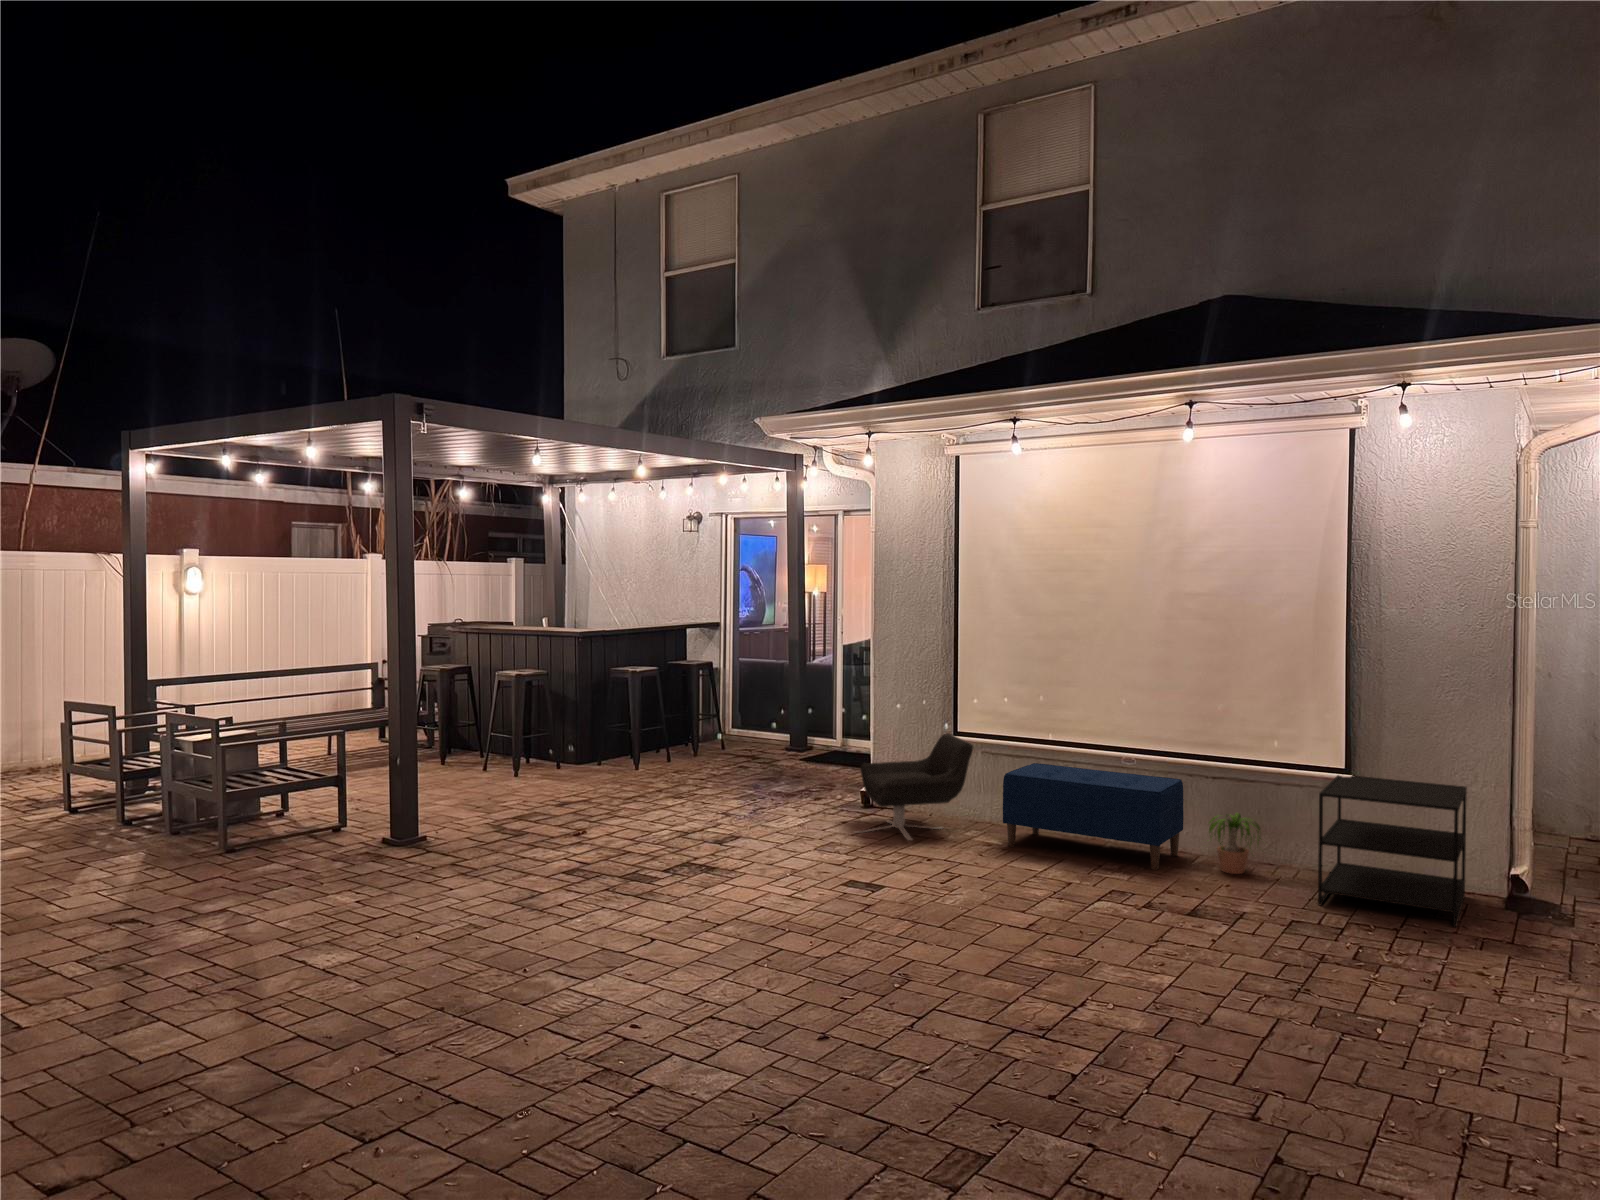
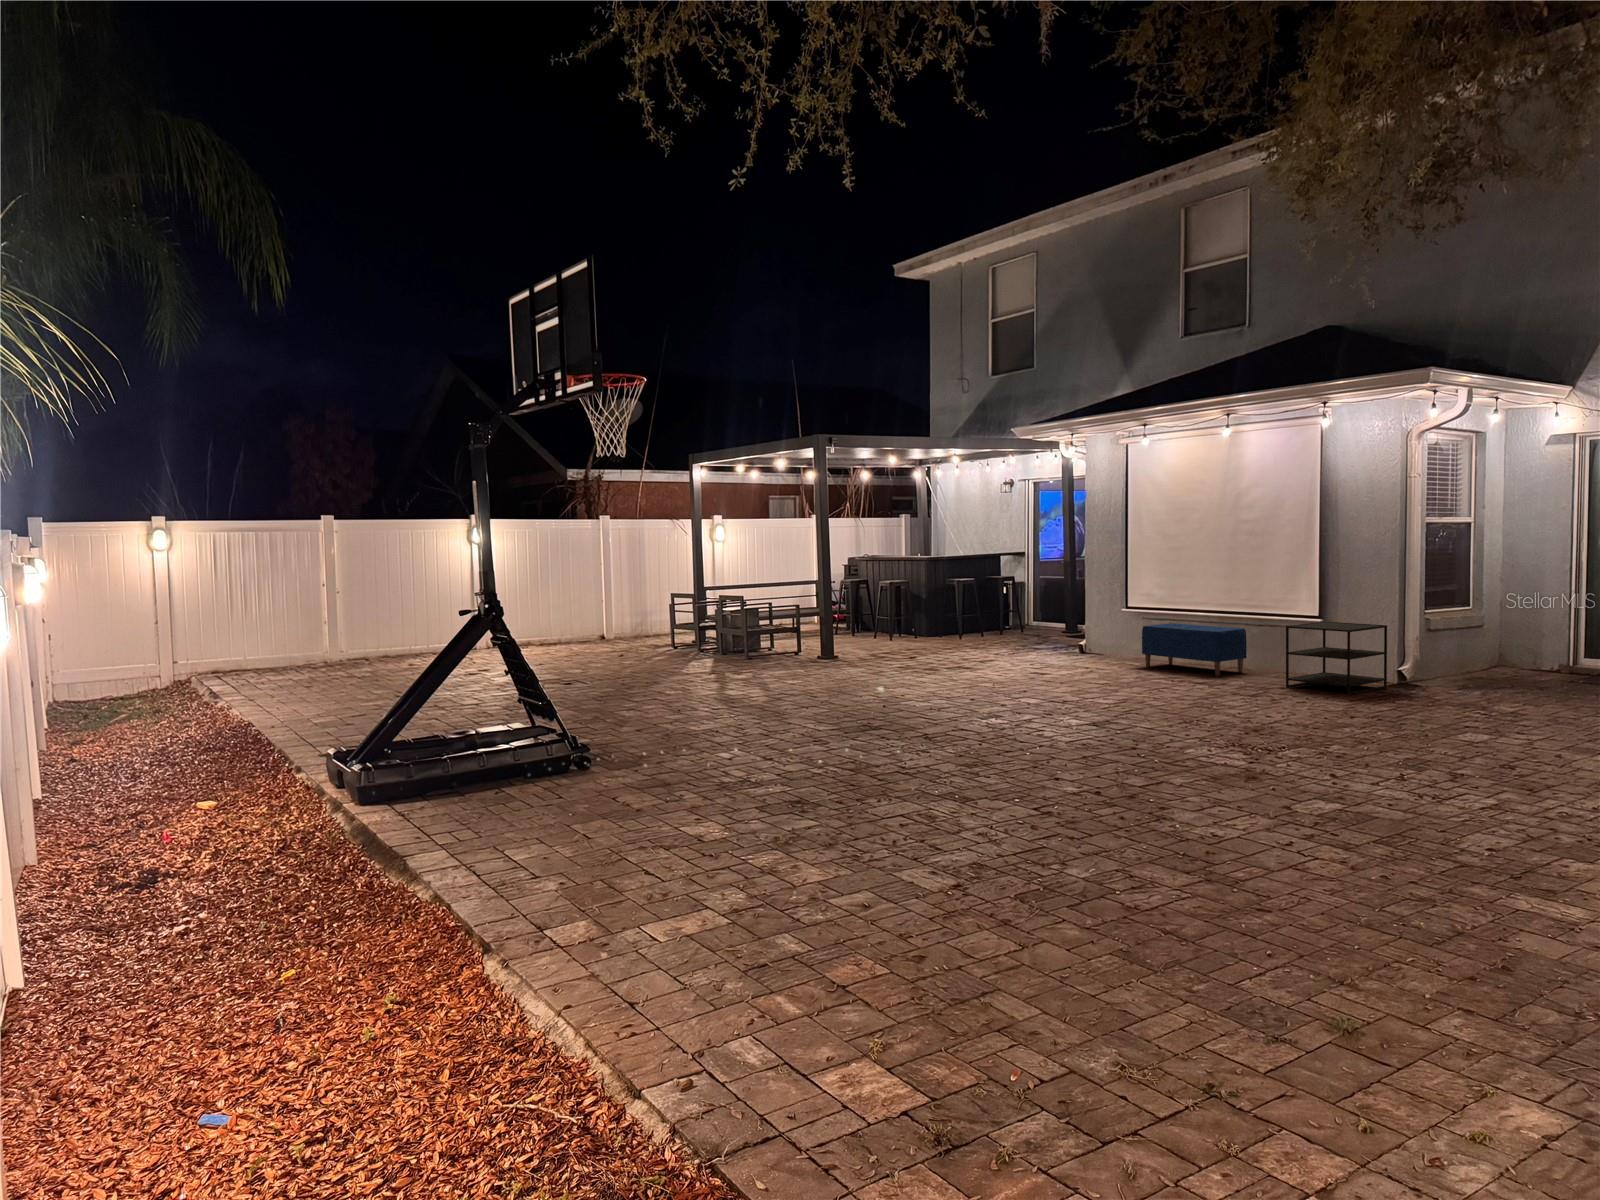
lounge chair: present [854,733,973,840] -> none [1063,608,1132,664]
potted plant: present [1209,813,1261,874] -> none [1242,645,1283,678]

